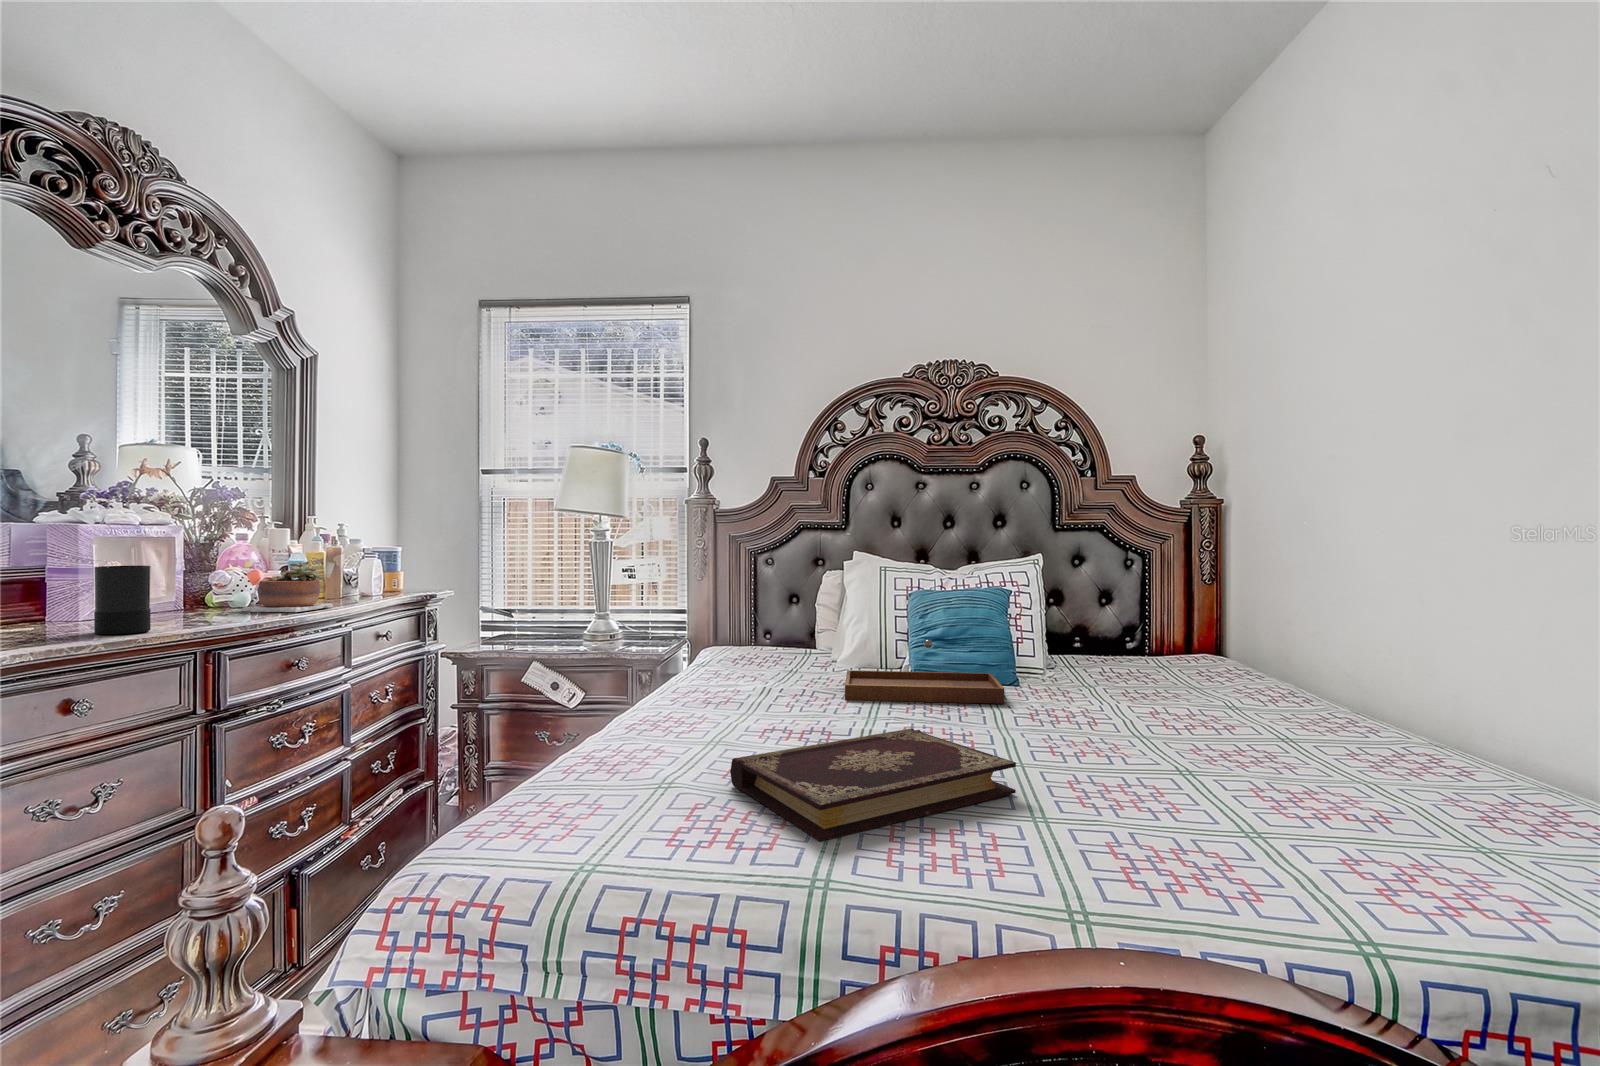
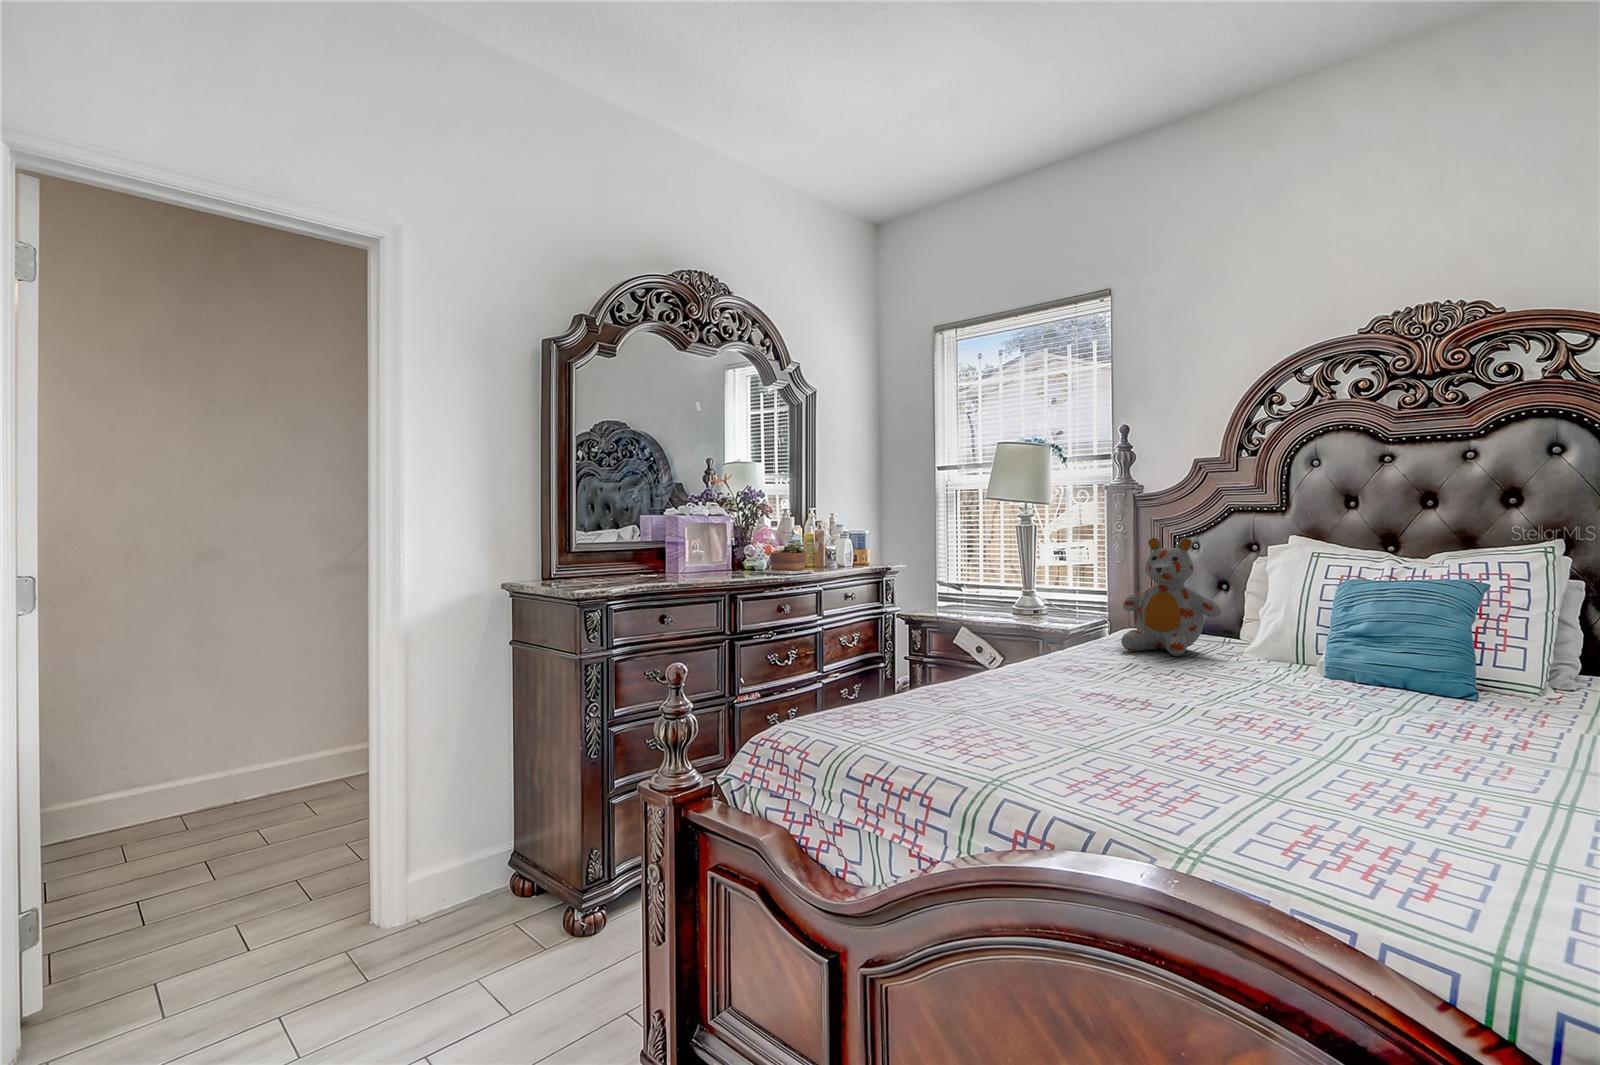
stuffed bear: none [731,556,823,676] -> present [1121,538,1221,656]
candle: present [94,561,151,634] -> none [675,536,704,580]
tray: present [845,640,1005,704] -> none [1207,628,1419,705]
book: present [730,728,1016,841] -> none [1010,695,1280,768]

